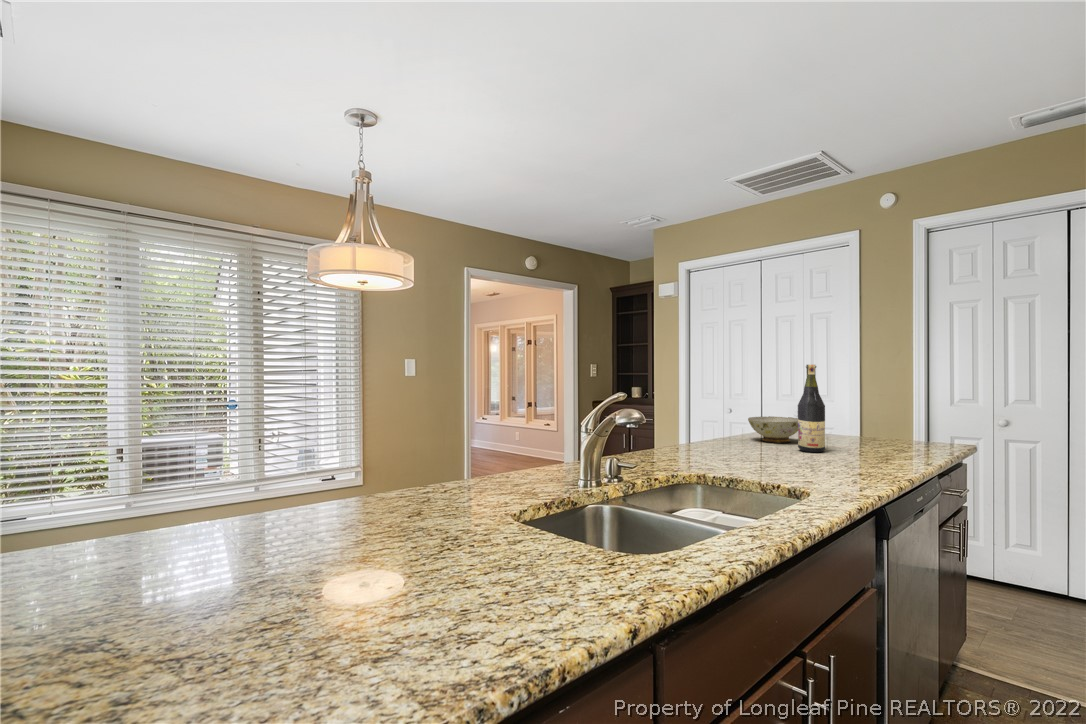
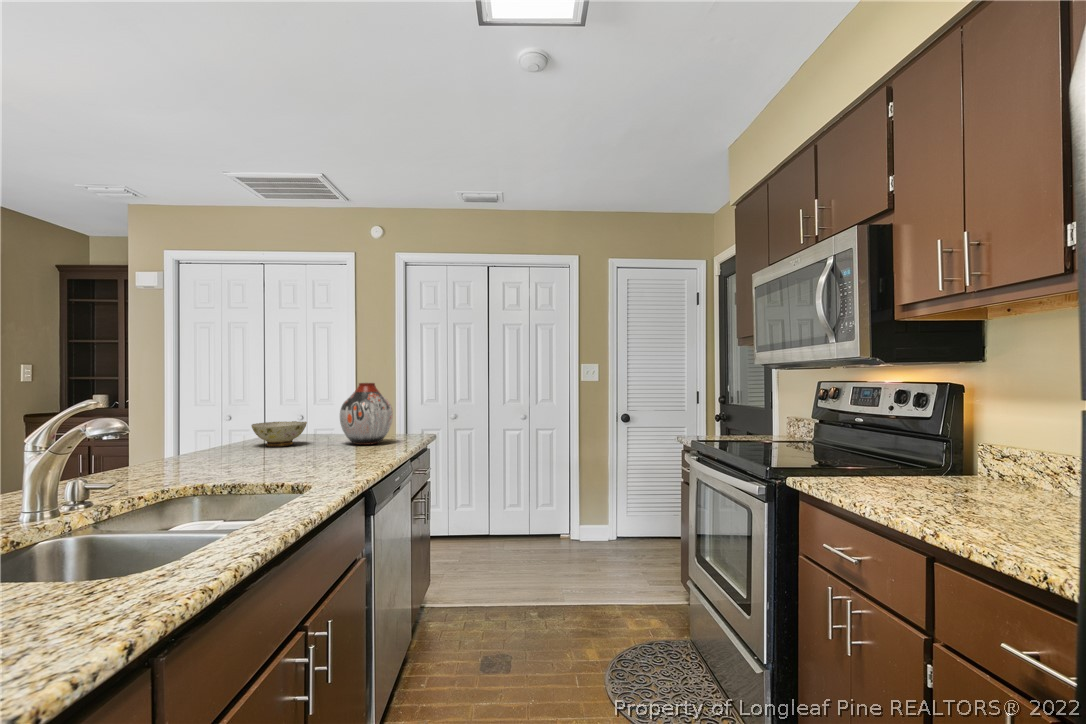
wine bottle: present [798,365,825,452] -> none [301,371,326,452]
vase: none [841,378,911,451] -> present [340,383,393,445]

